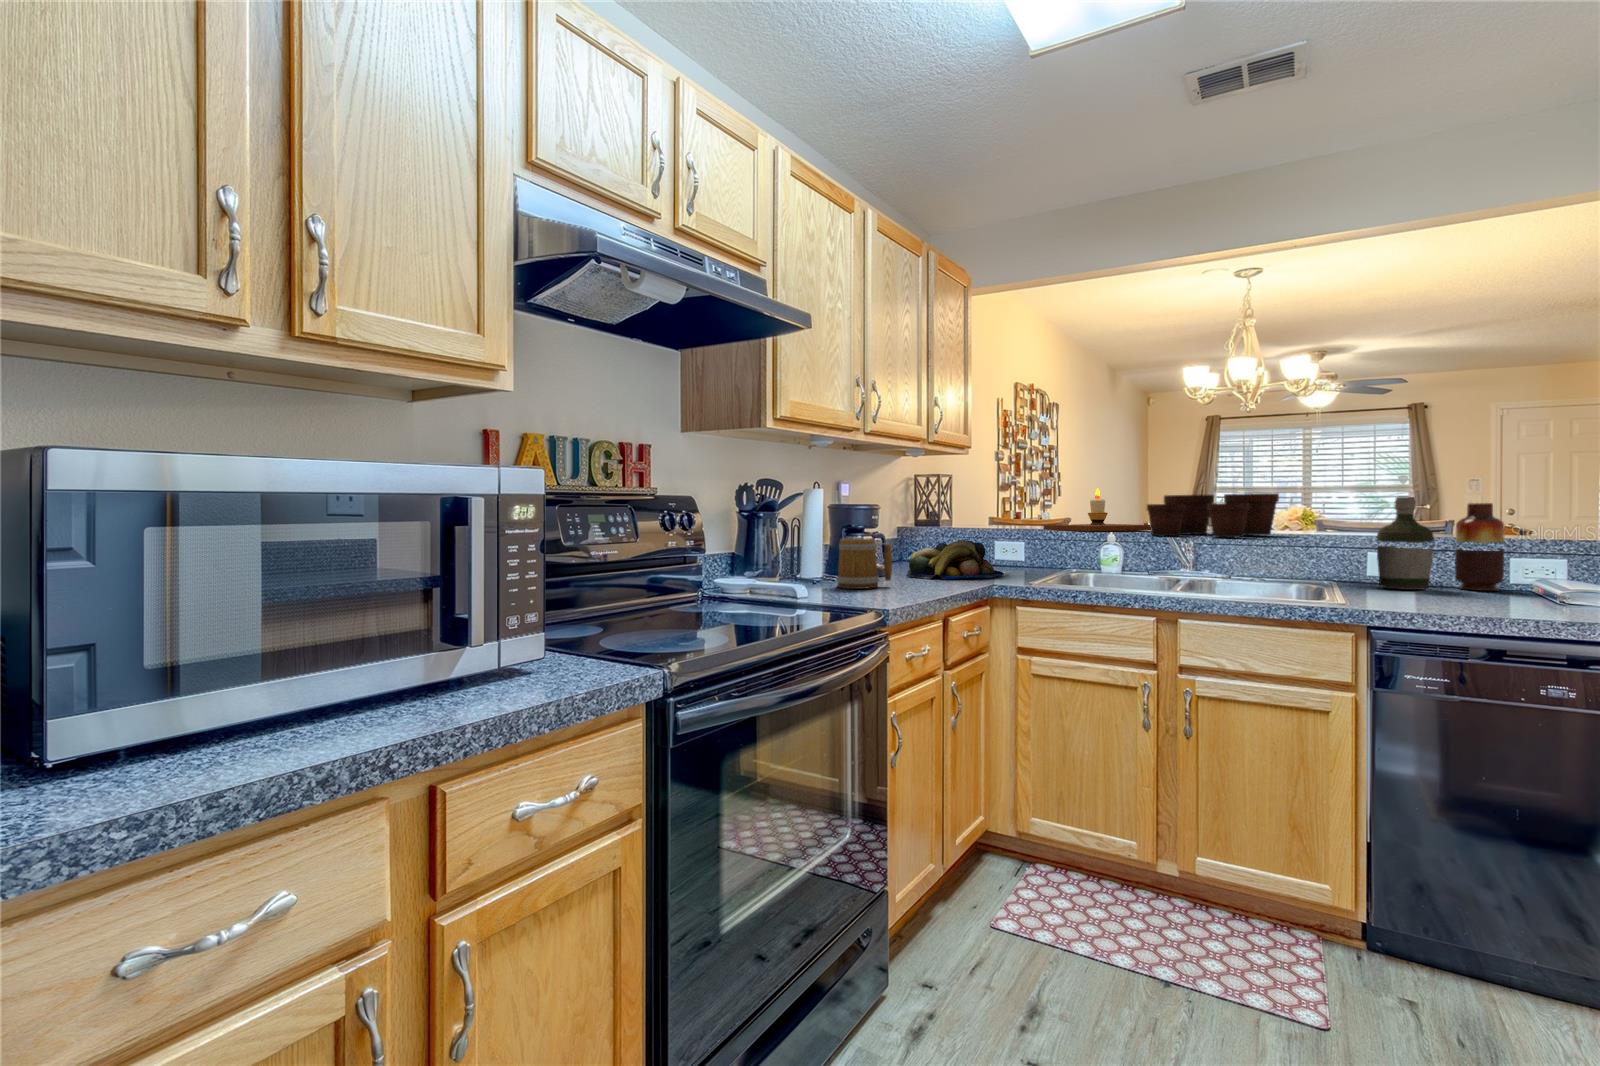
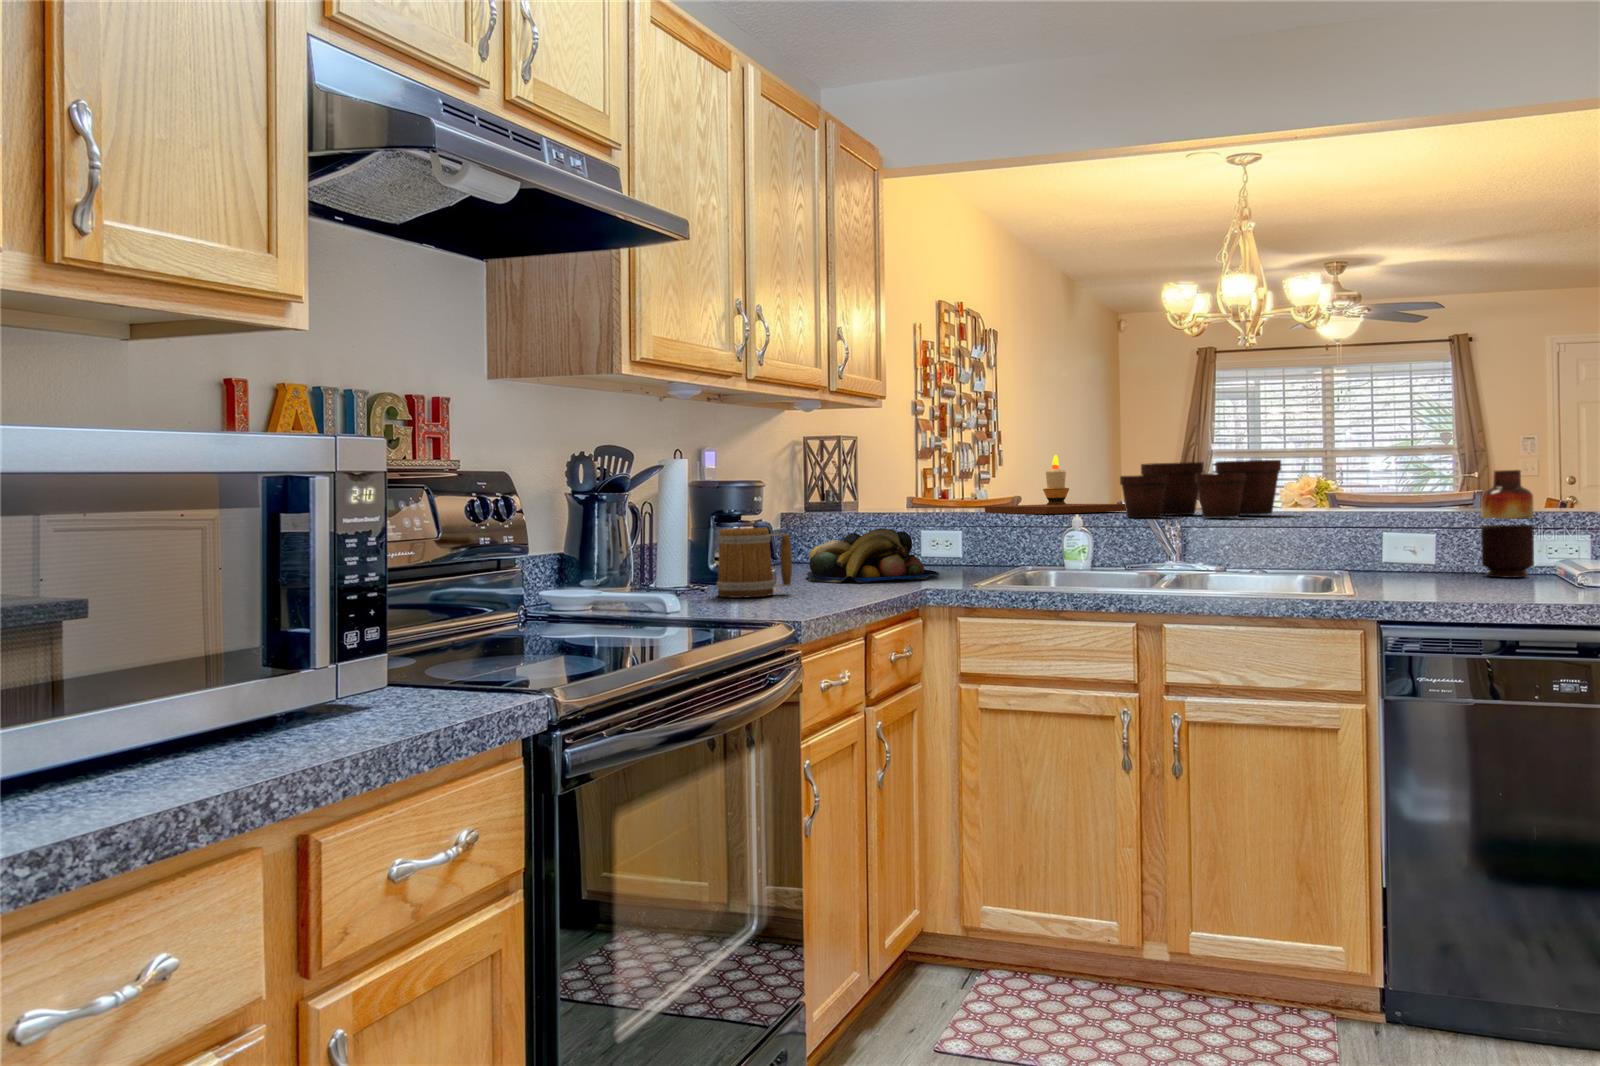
bottle: present [1377,497,1434,590] -> none [1394,463,1456,579]

